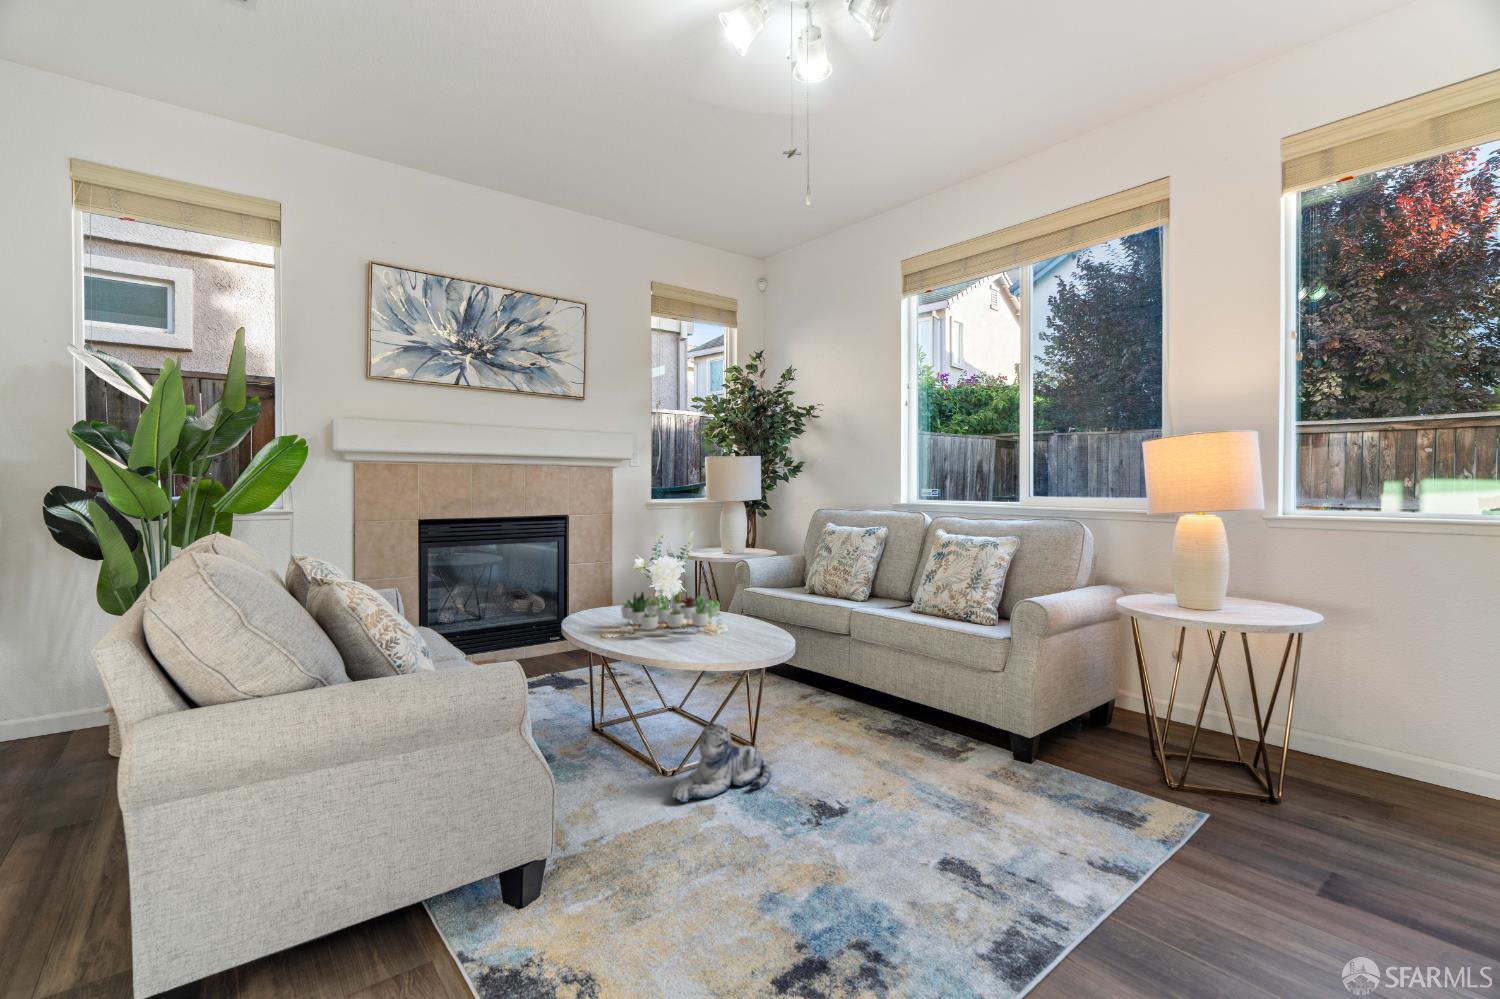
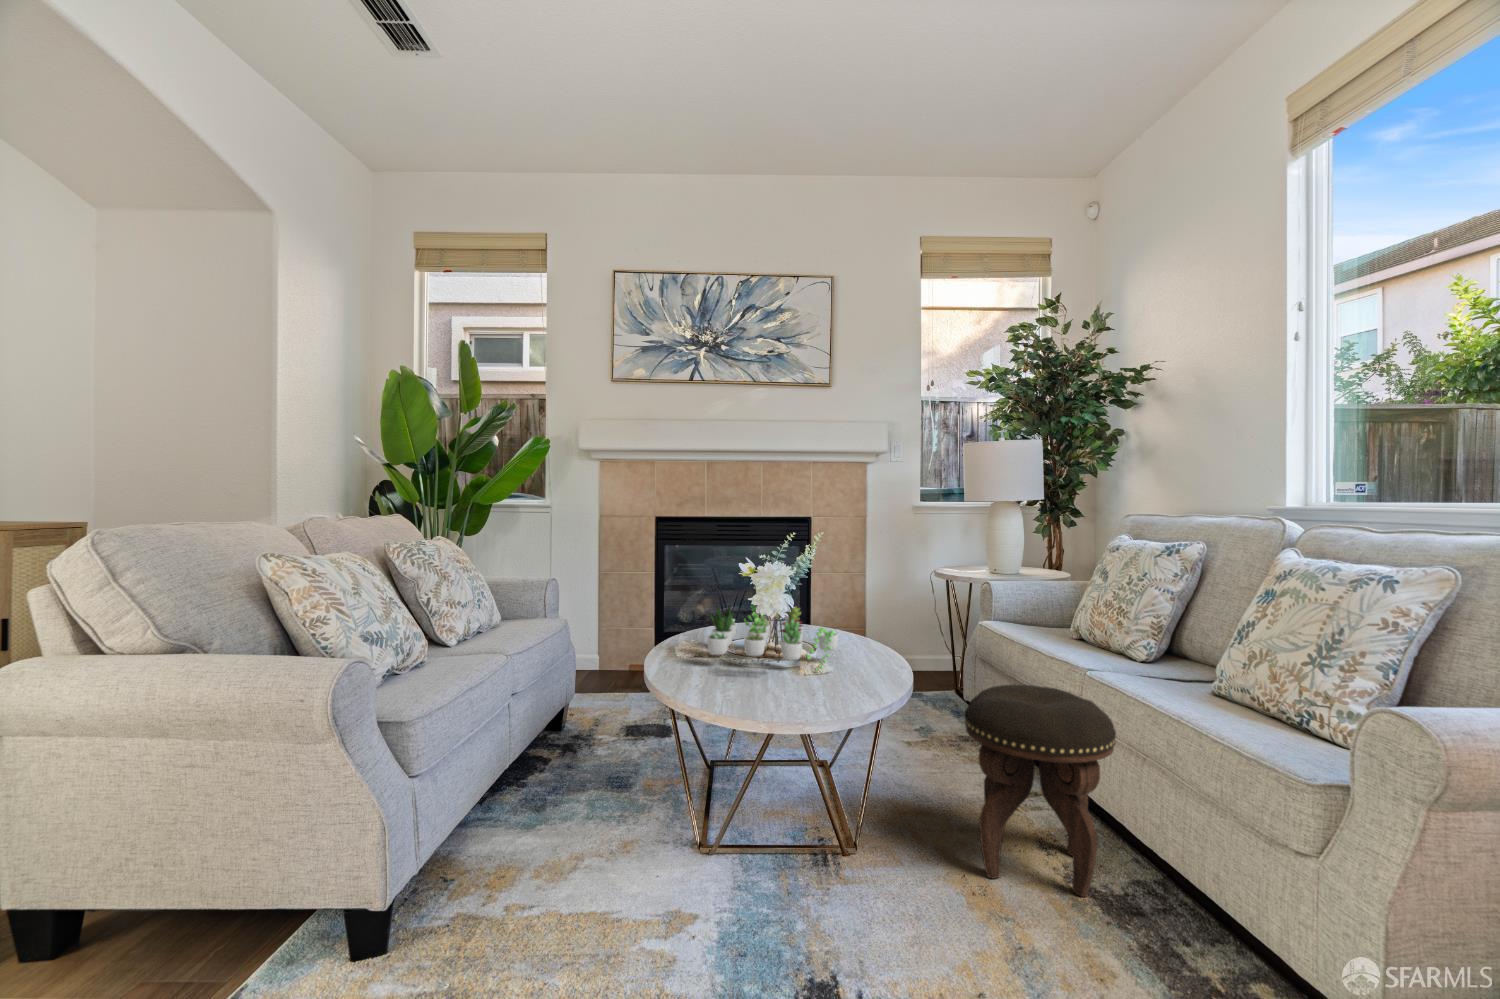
footstool: none [804,621,891,741] -> present [965,685,1116,897]
plush toy: present [672,722,771,802] -> none [666,798,840,919]

